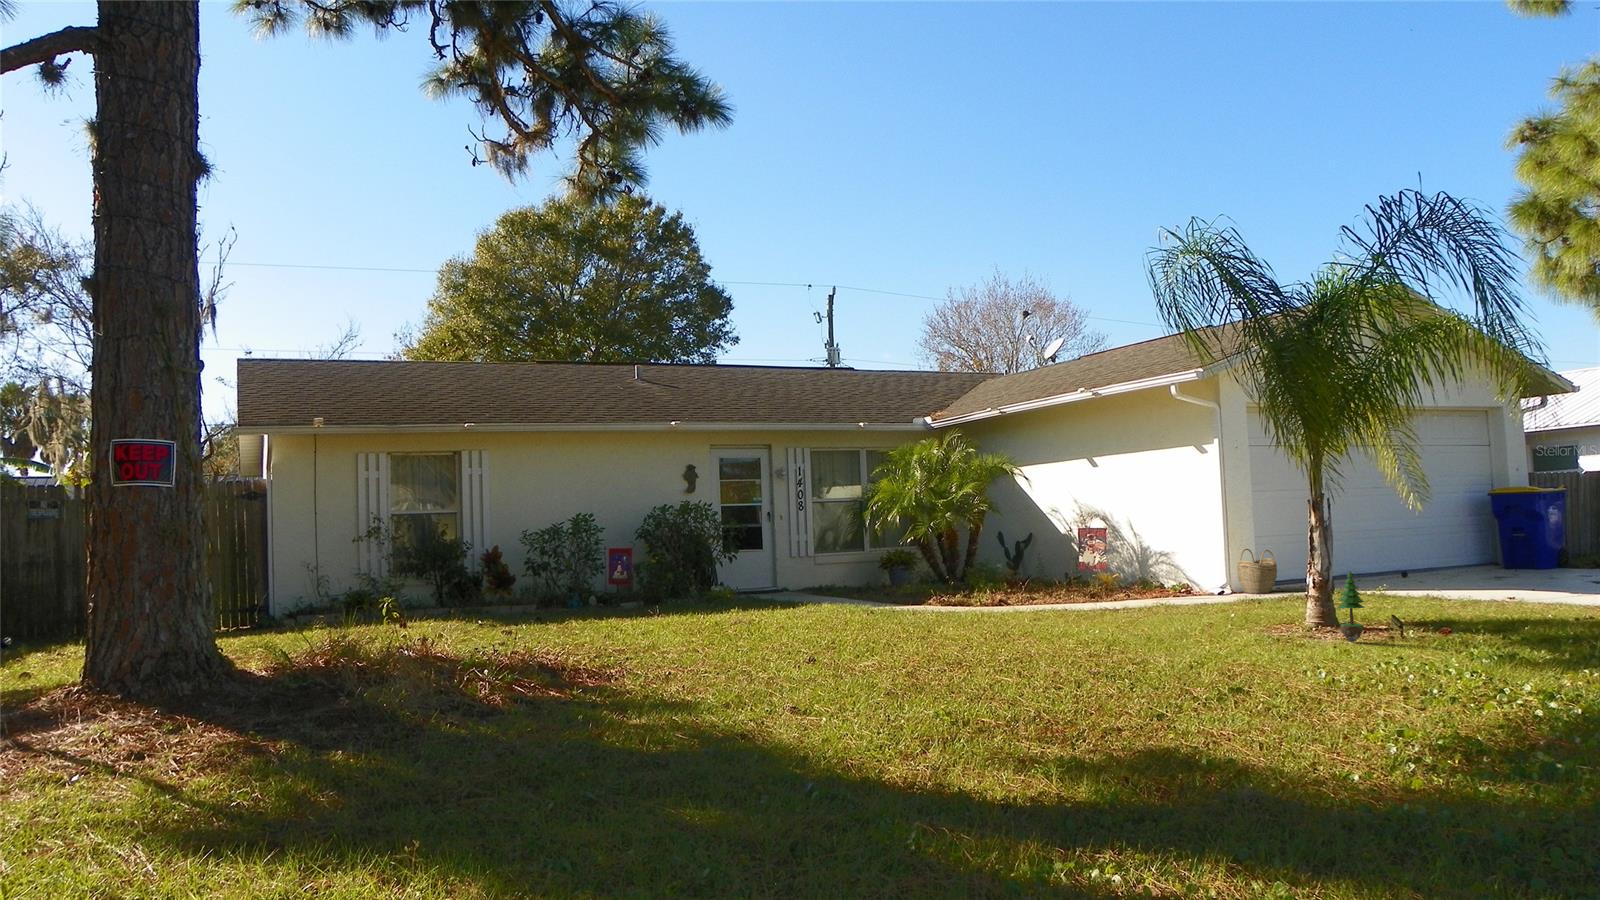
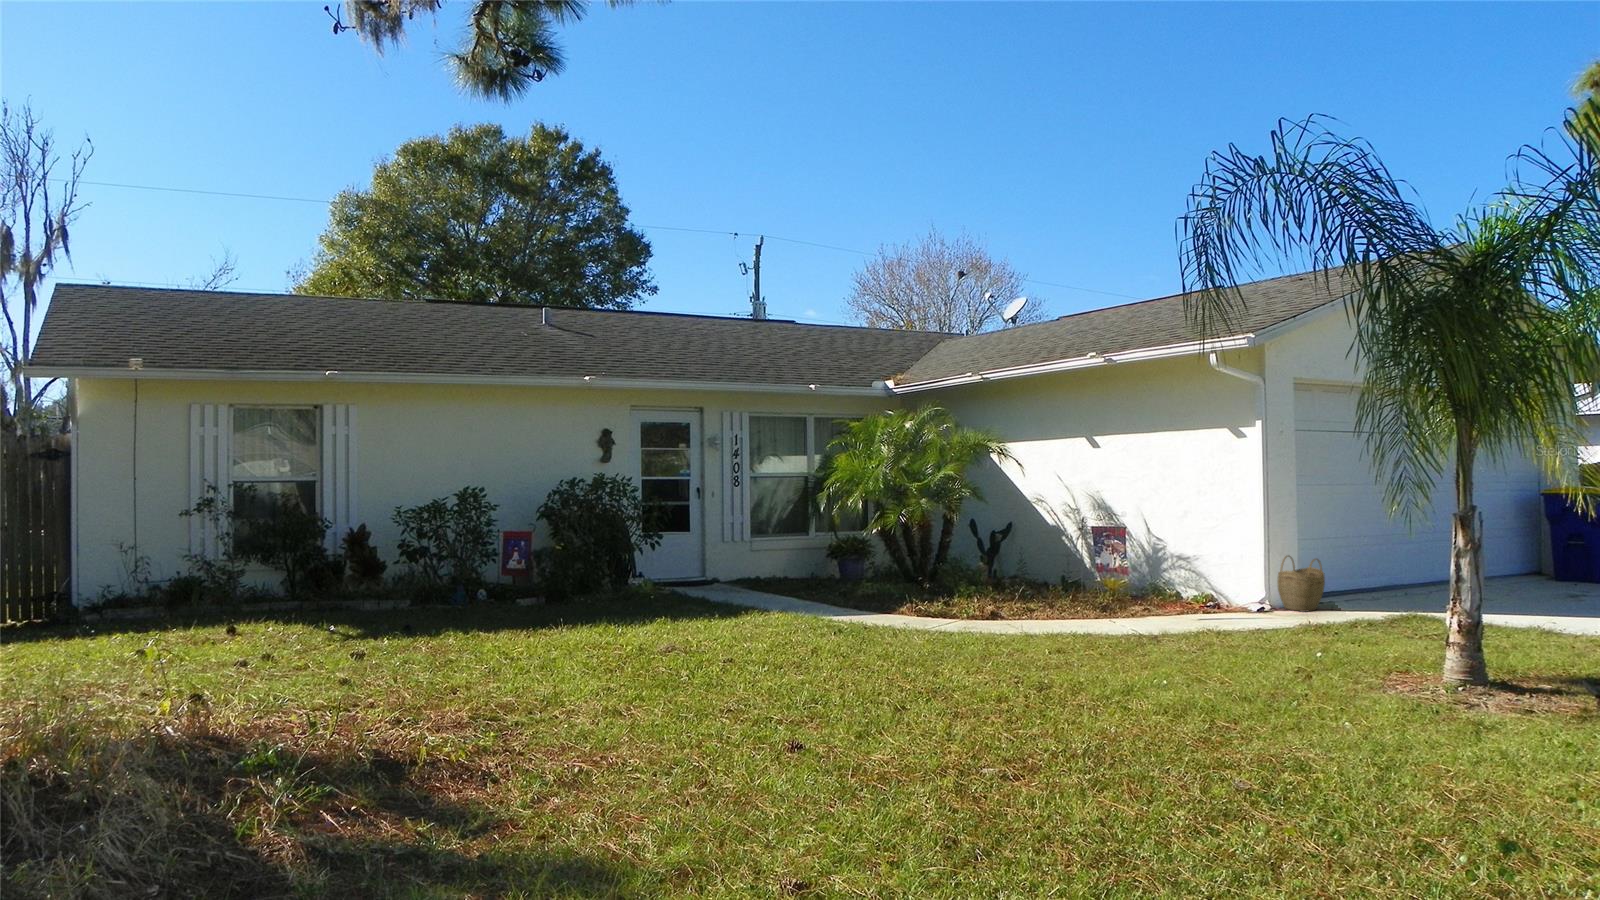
potted tree: present [1338,571,1365,642] -> none [1492,610,1534,707]

